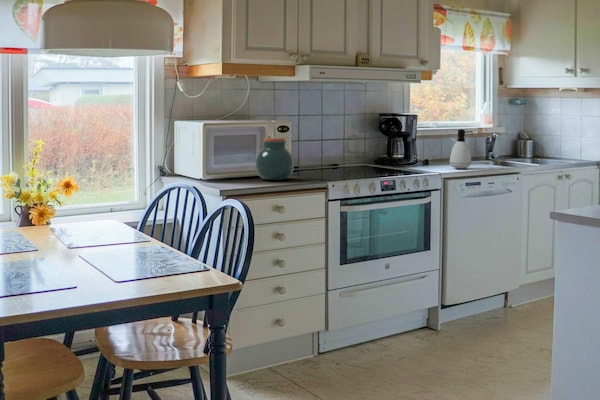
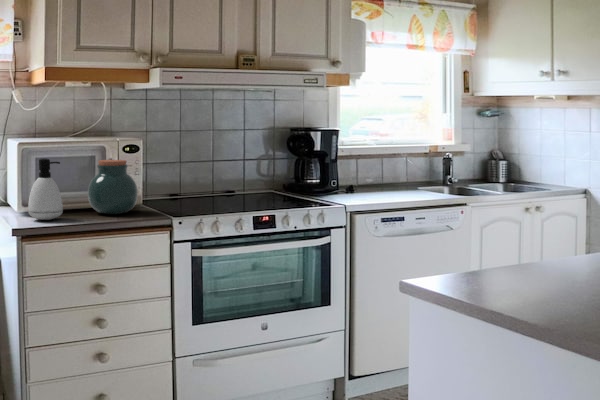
soap dispenser: present [450,129,473,169] -> present [28,158,63,220]

